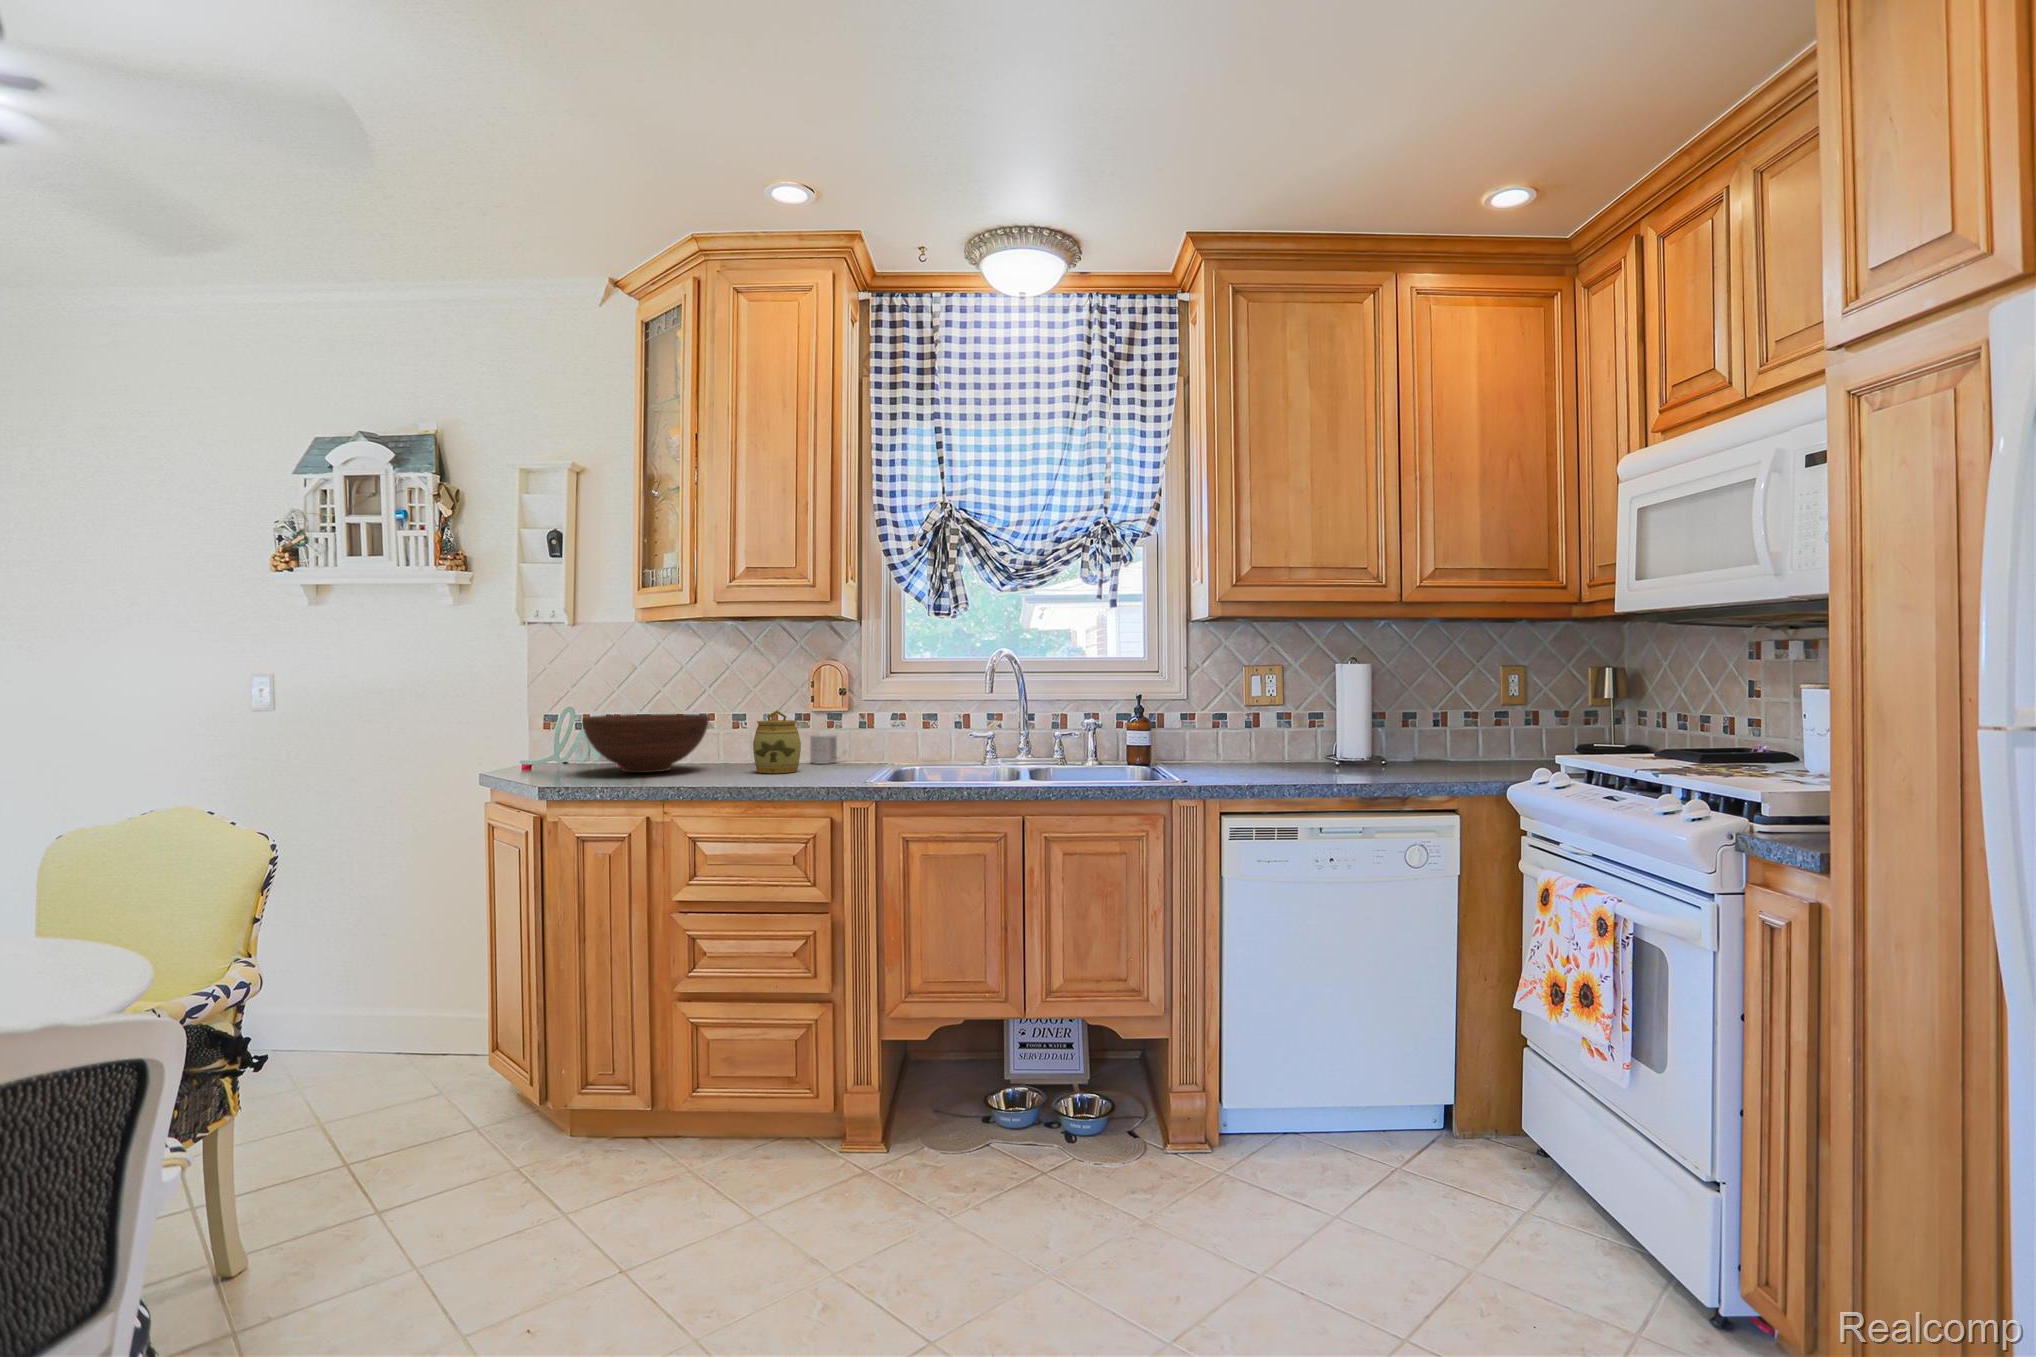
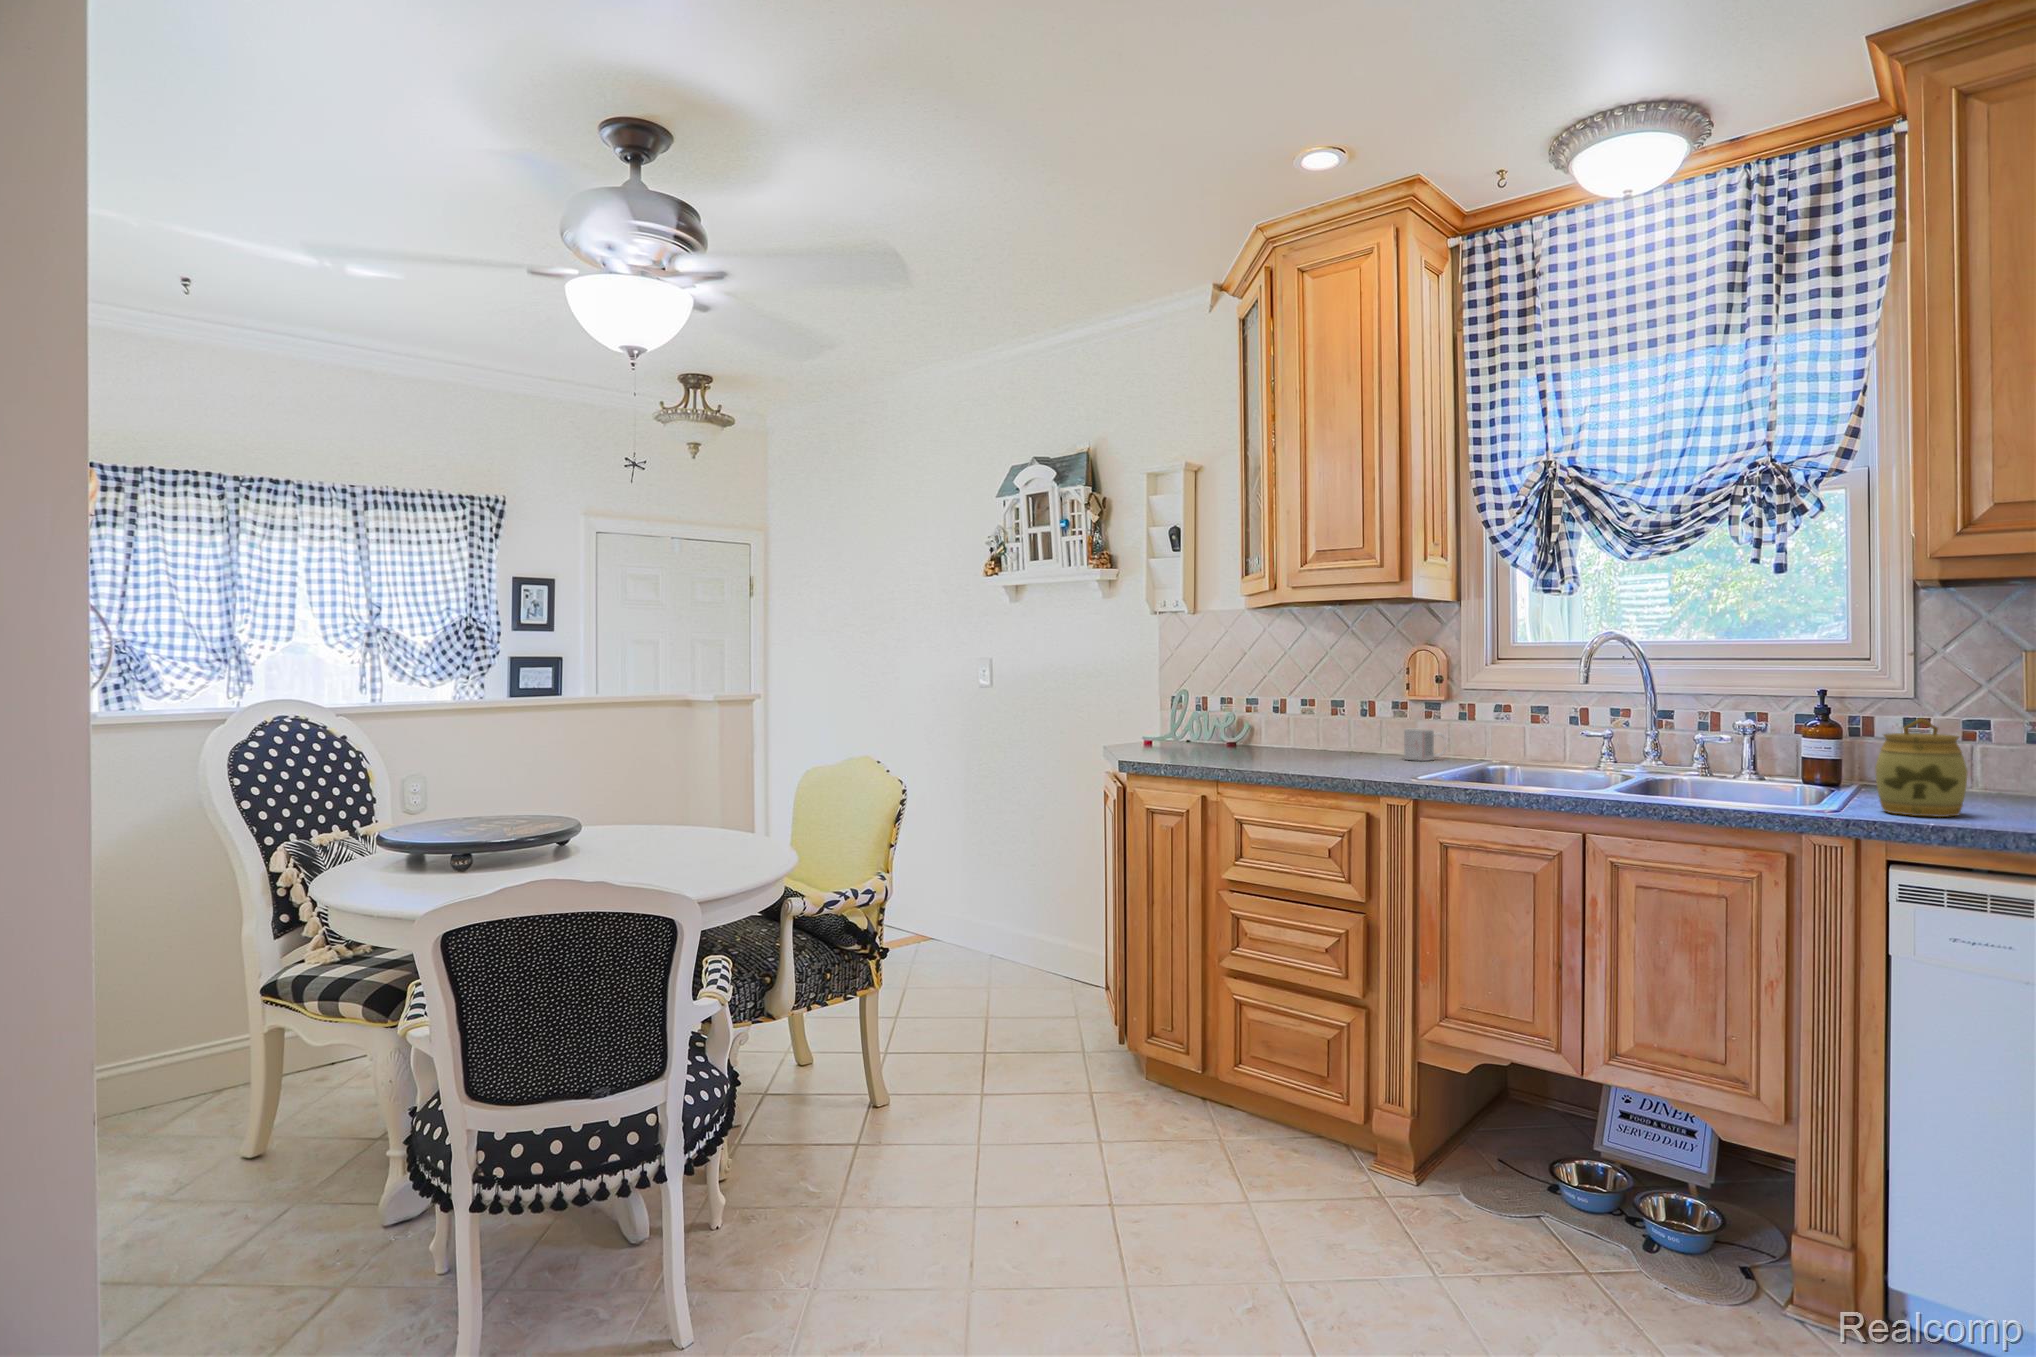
jar: present [753,710,801,773] -> present [1875,719,1967,817]
fruit bowl: present [582,714,709,773] -> none [1176,702,1293,758]

